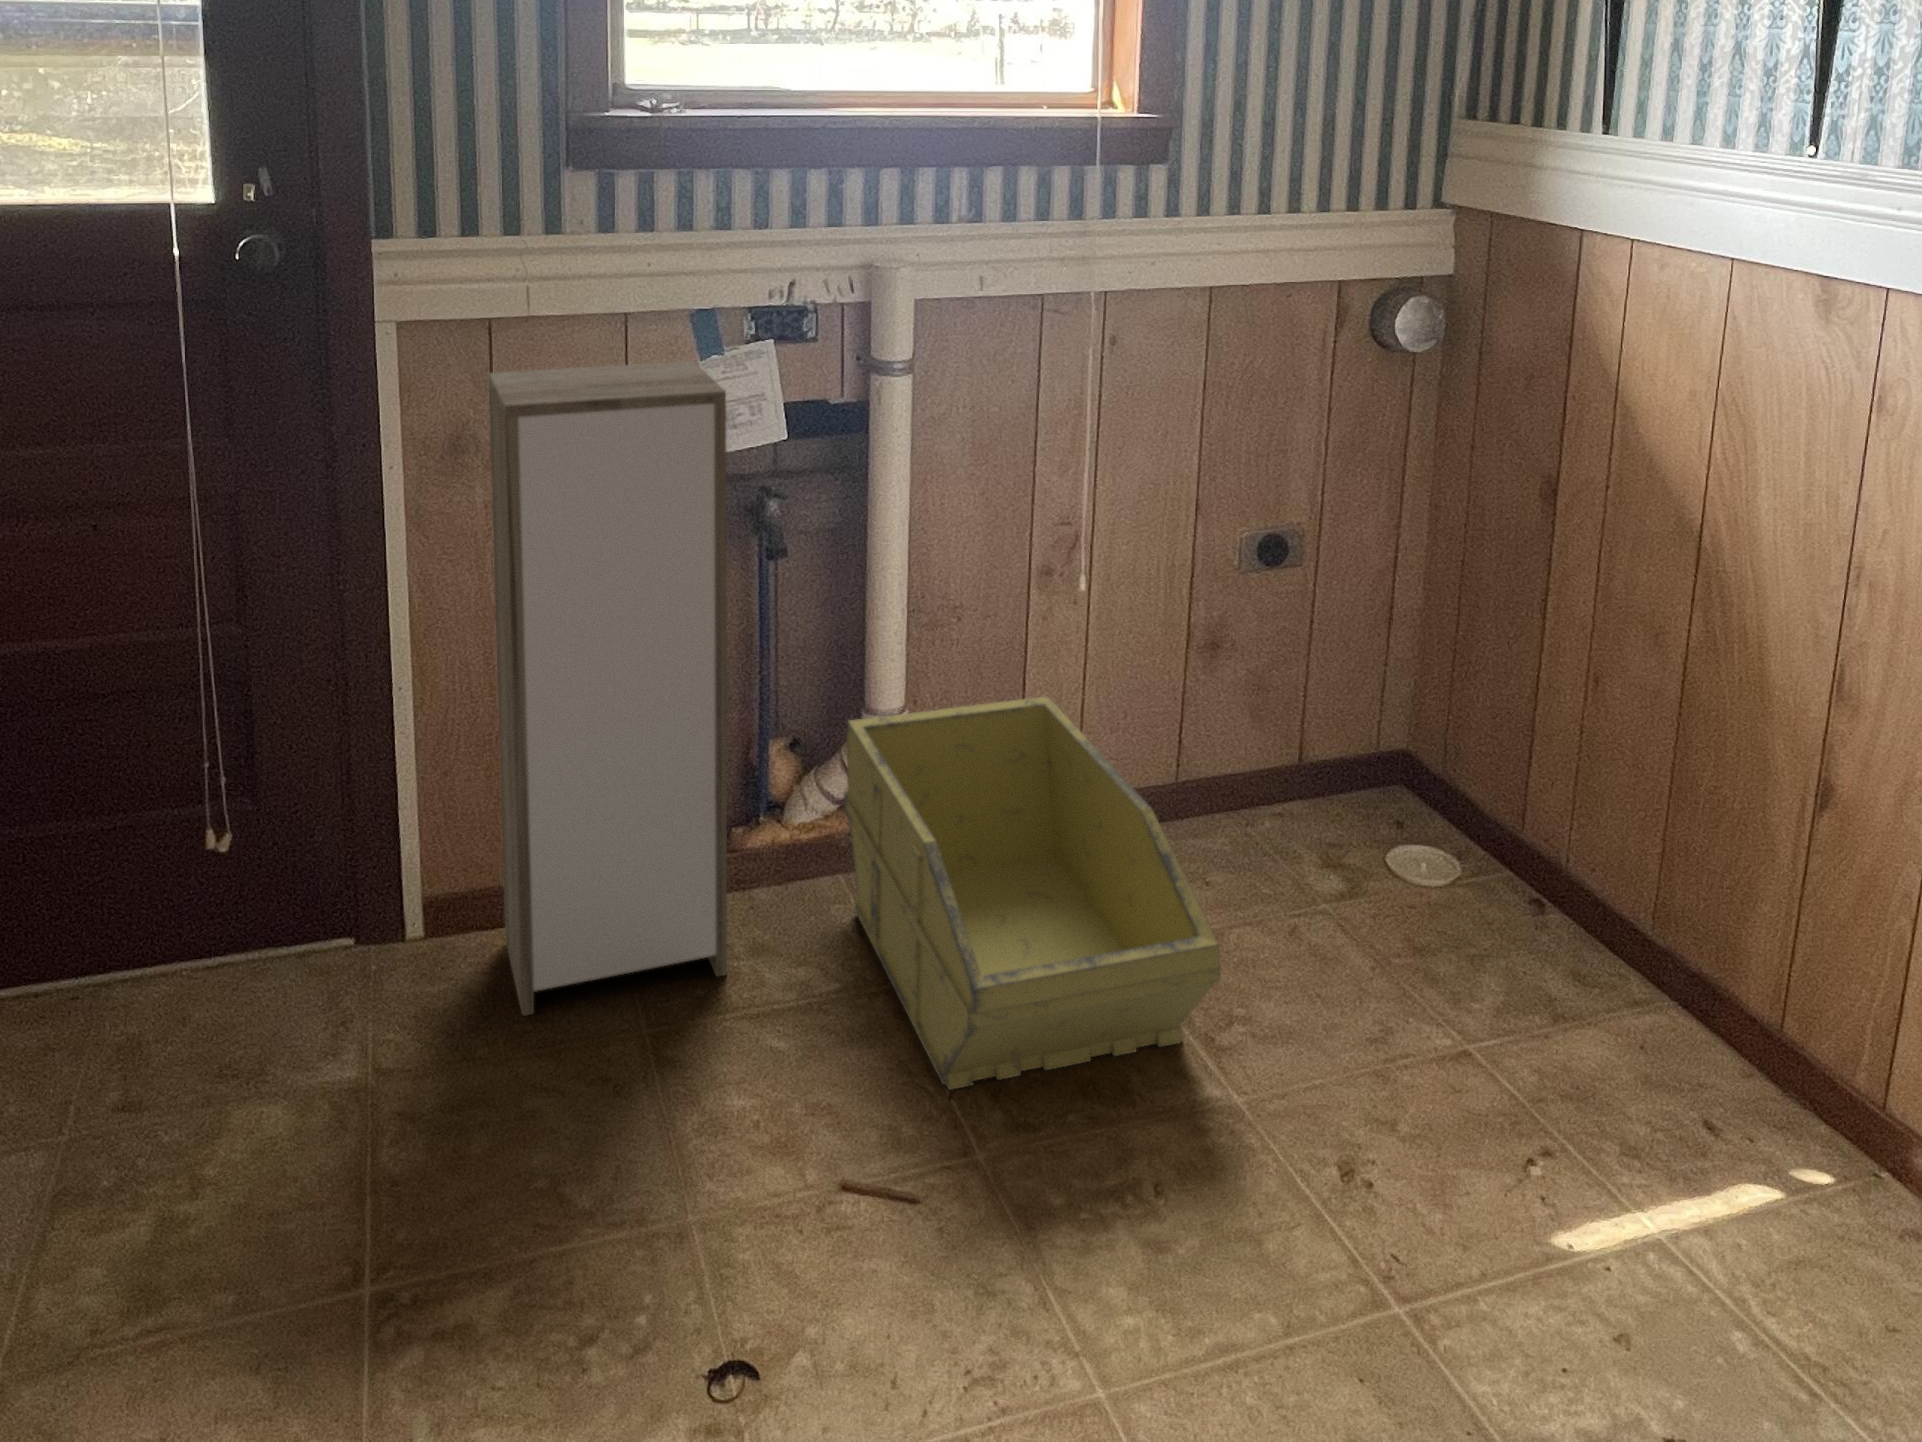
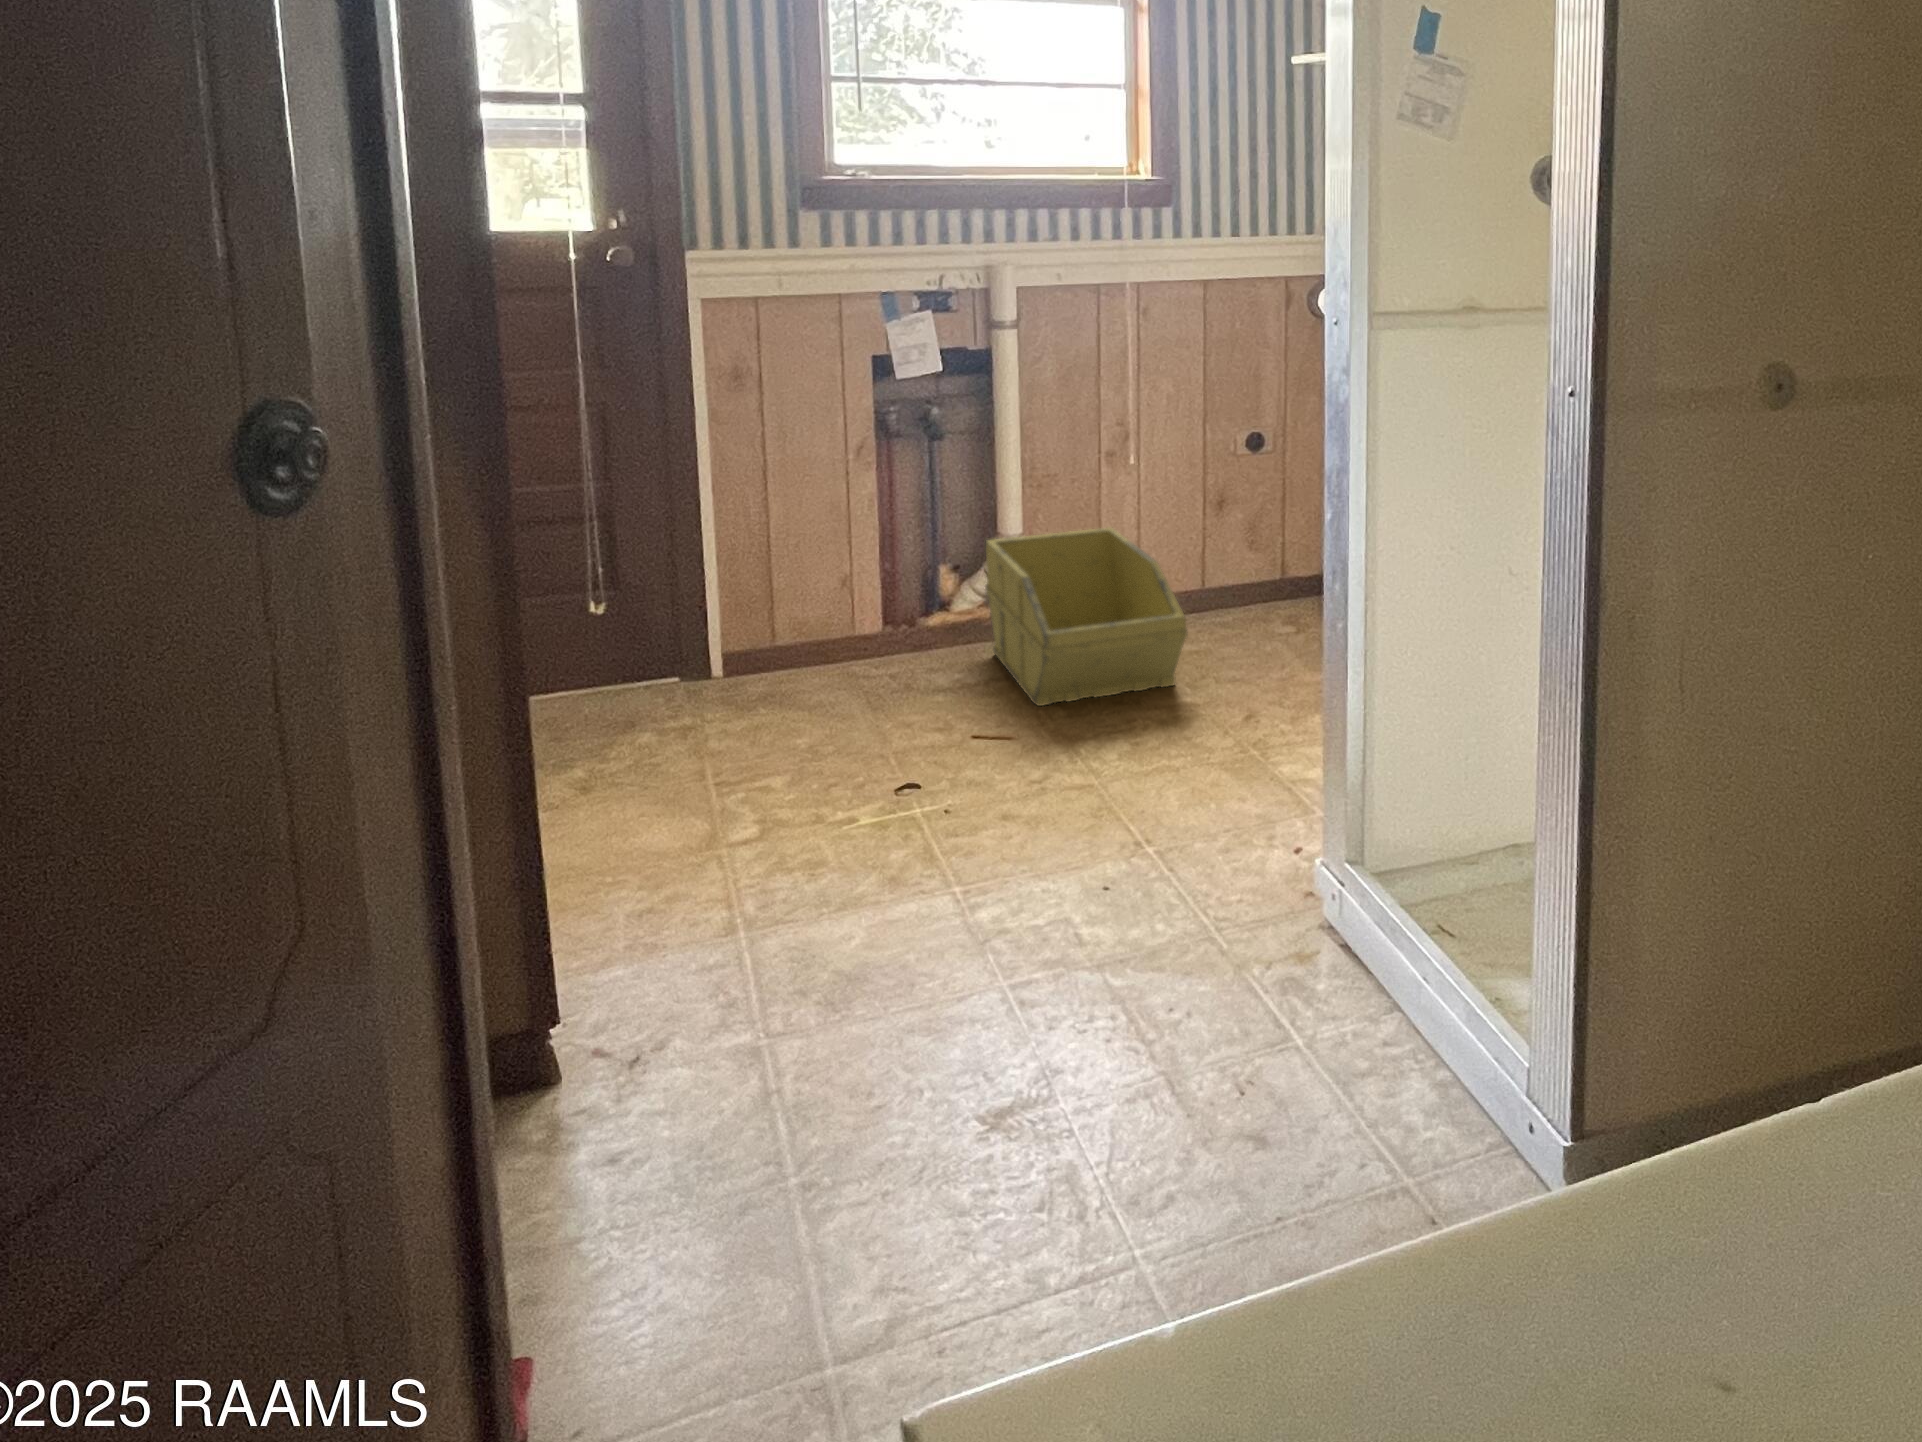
storage cabinet: present [489,361,727,1016] -> none [758,322,913,698]

